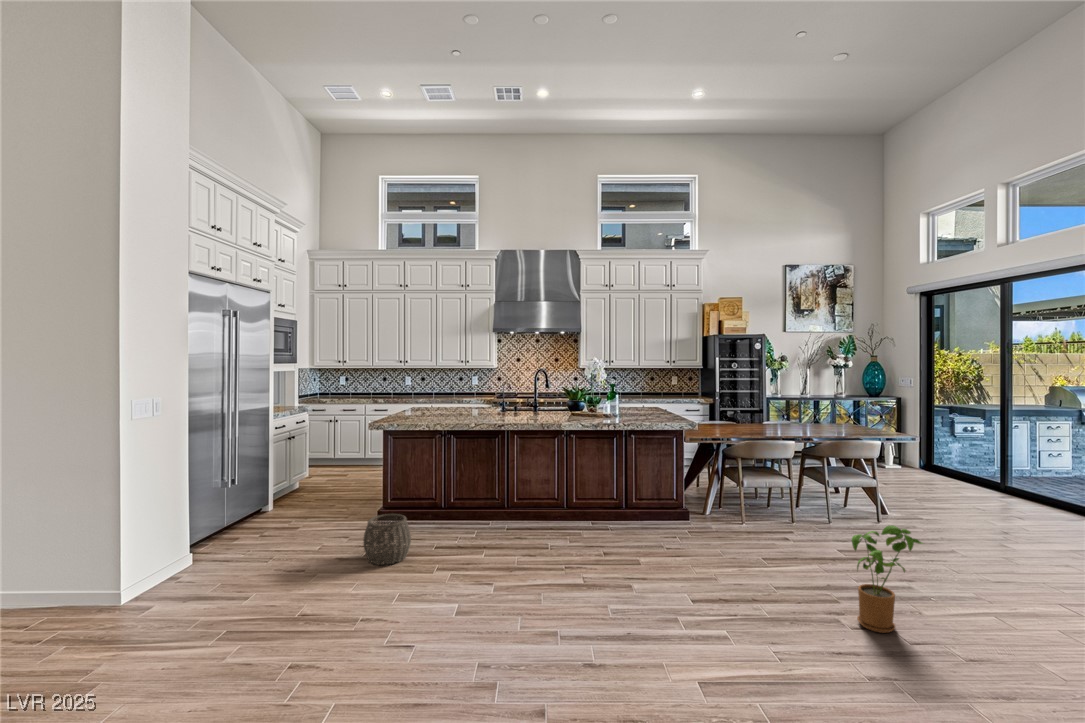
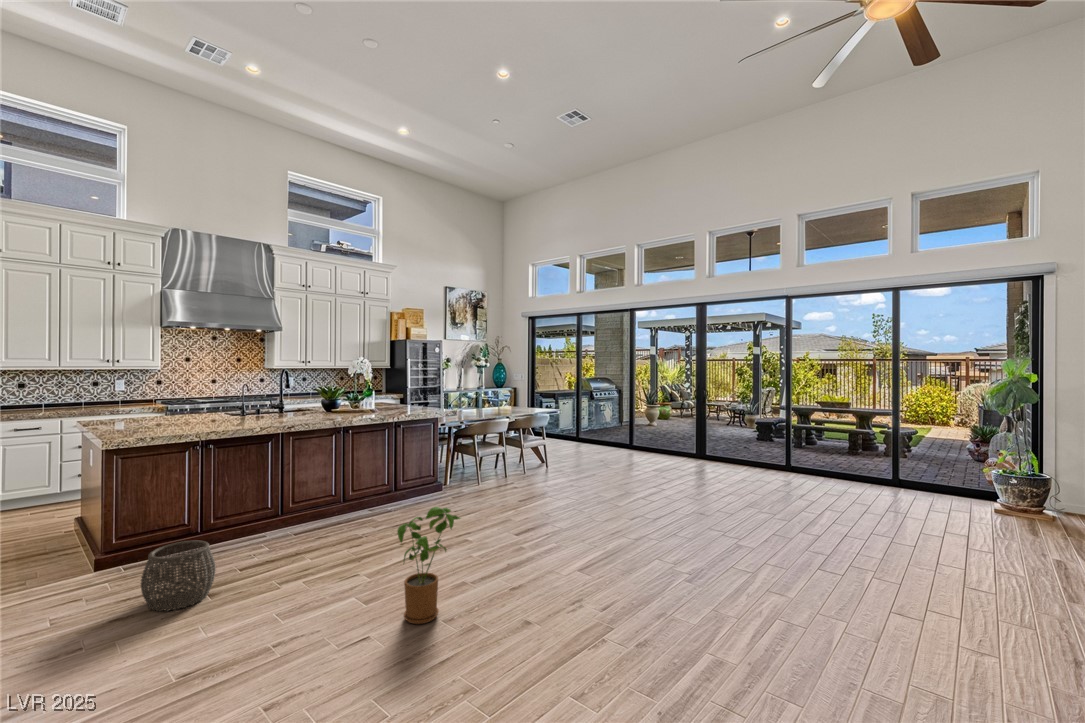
house plant: present [852,525,923,633] -> present [397,507,461,624]

